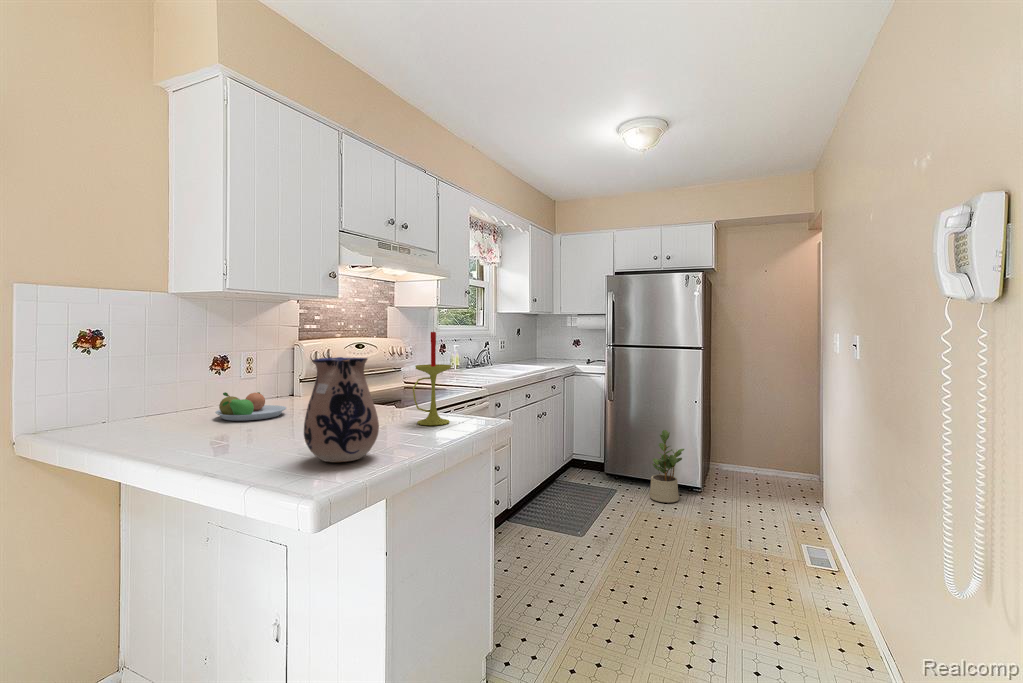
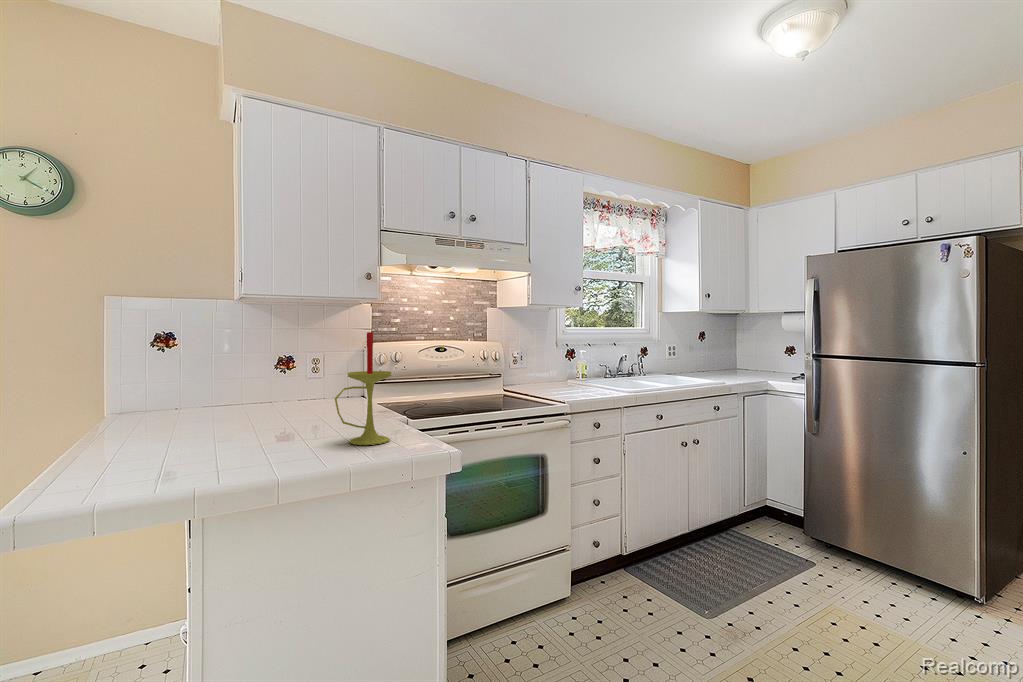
ceramic pitcher: present [304,357,379,462] -> none [105,360,205,478]
fruit bowl: present [215,392,286,421] -> none [231,390,304,418]
potted plant: present [650,430,684,503] -> none [862,489,935,609]

